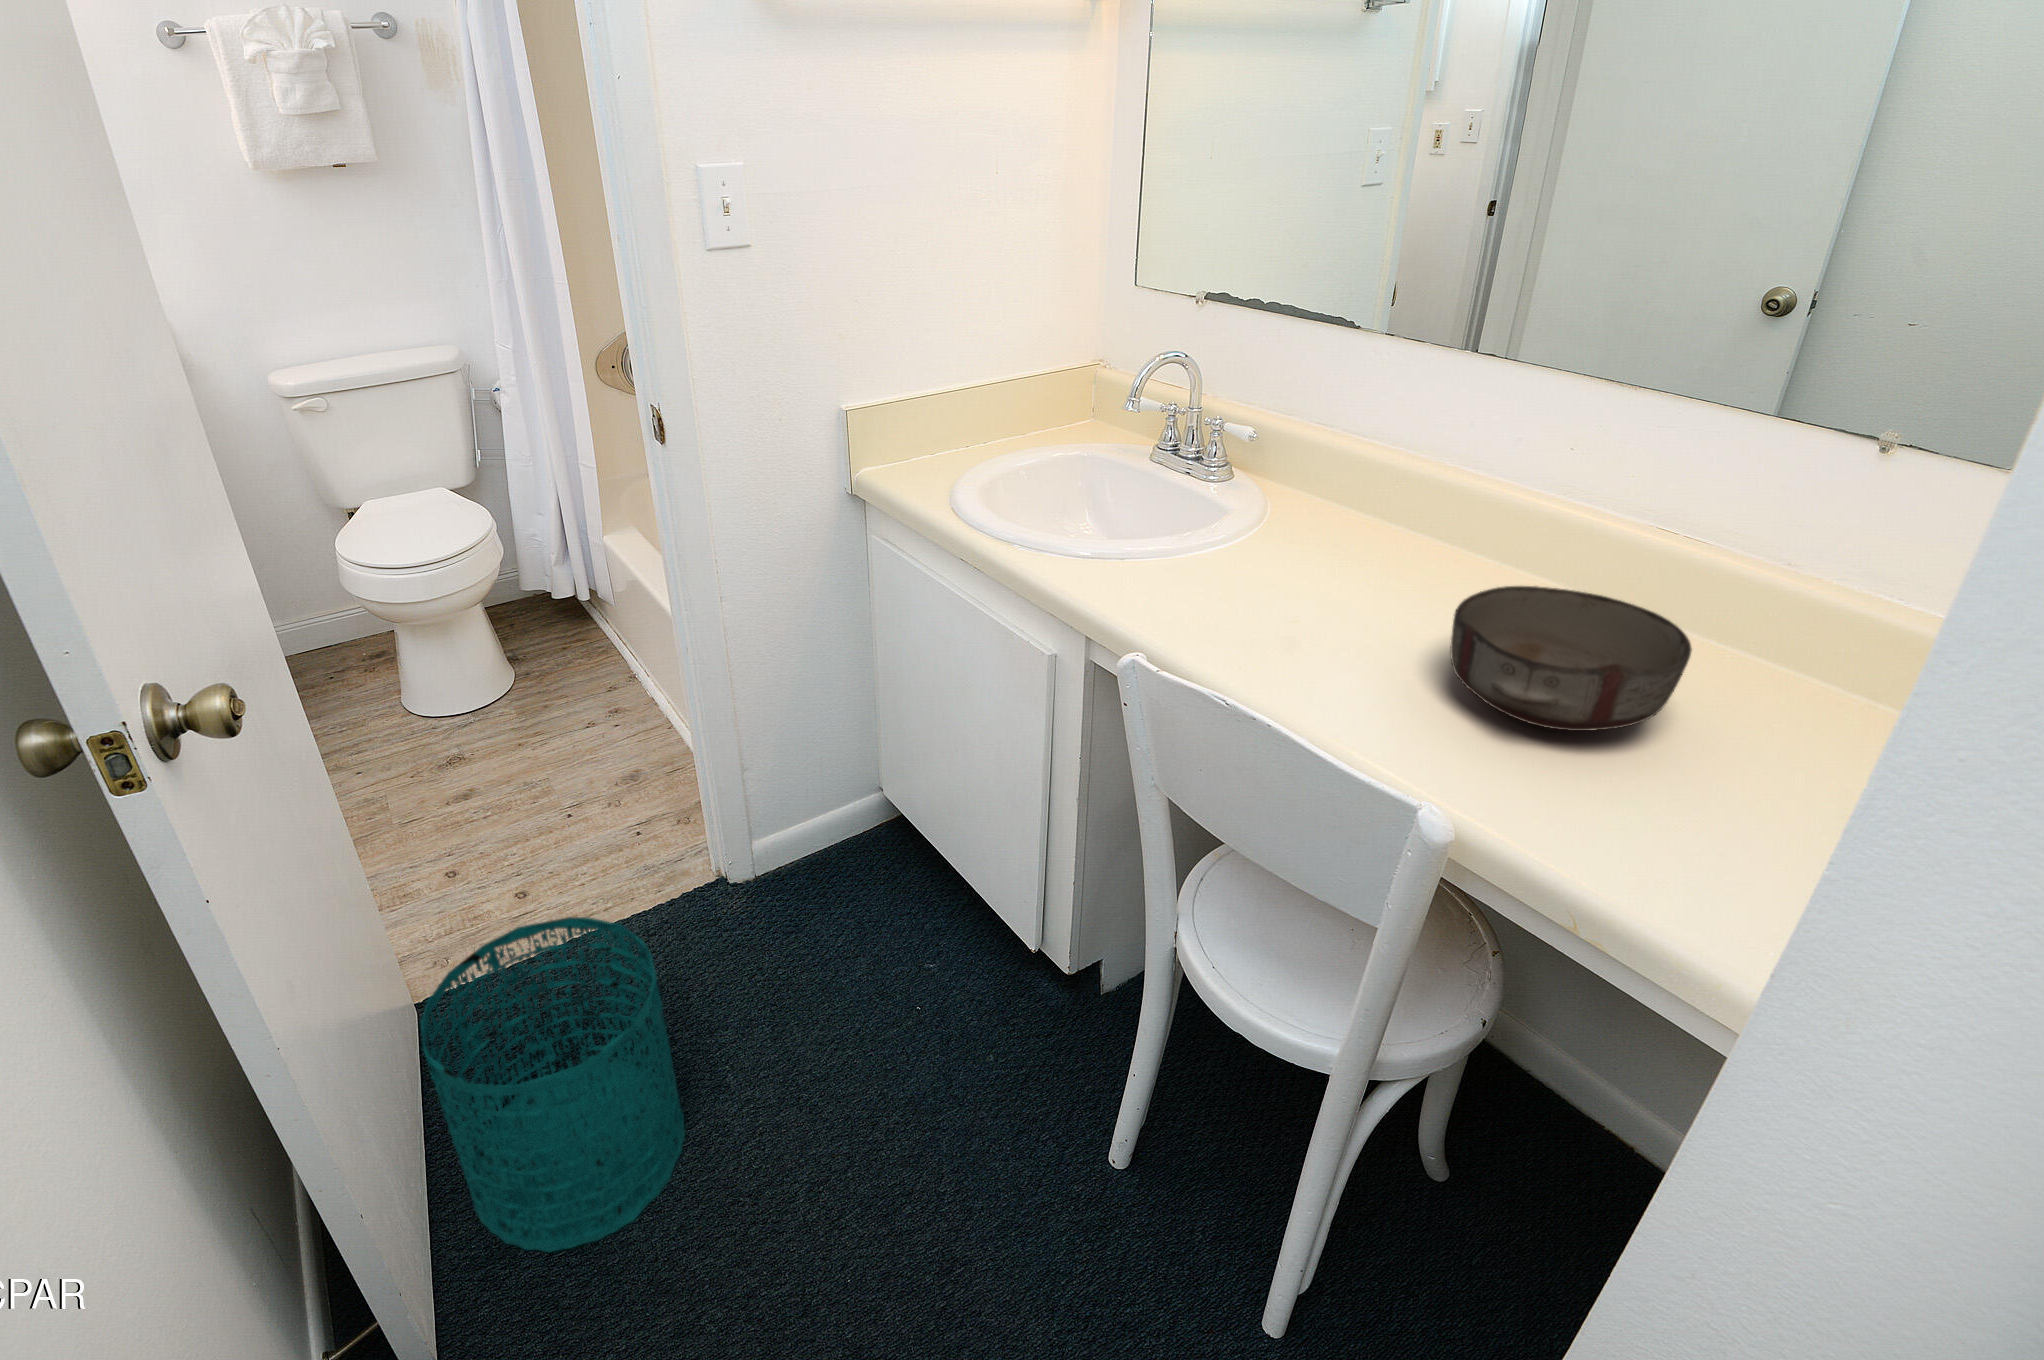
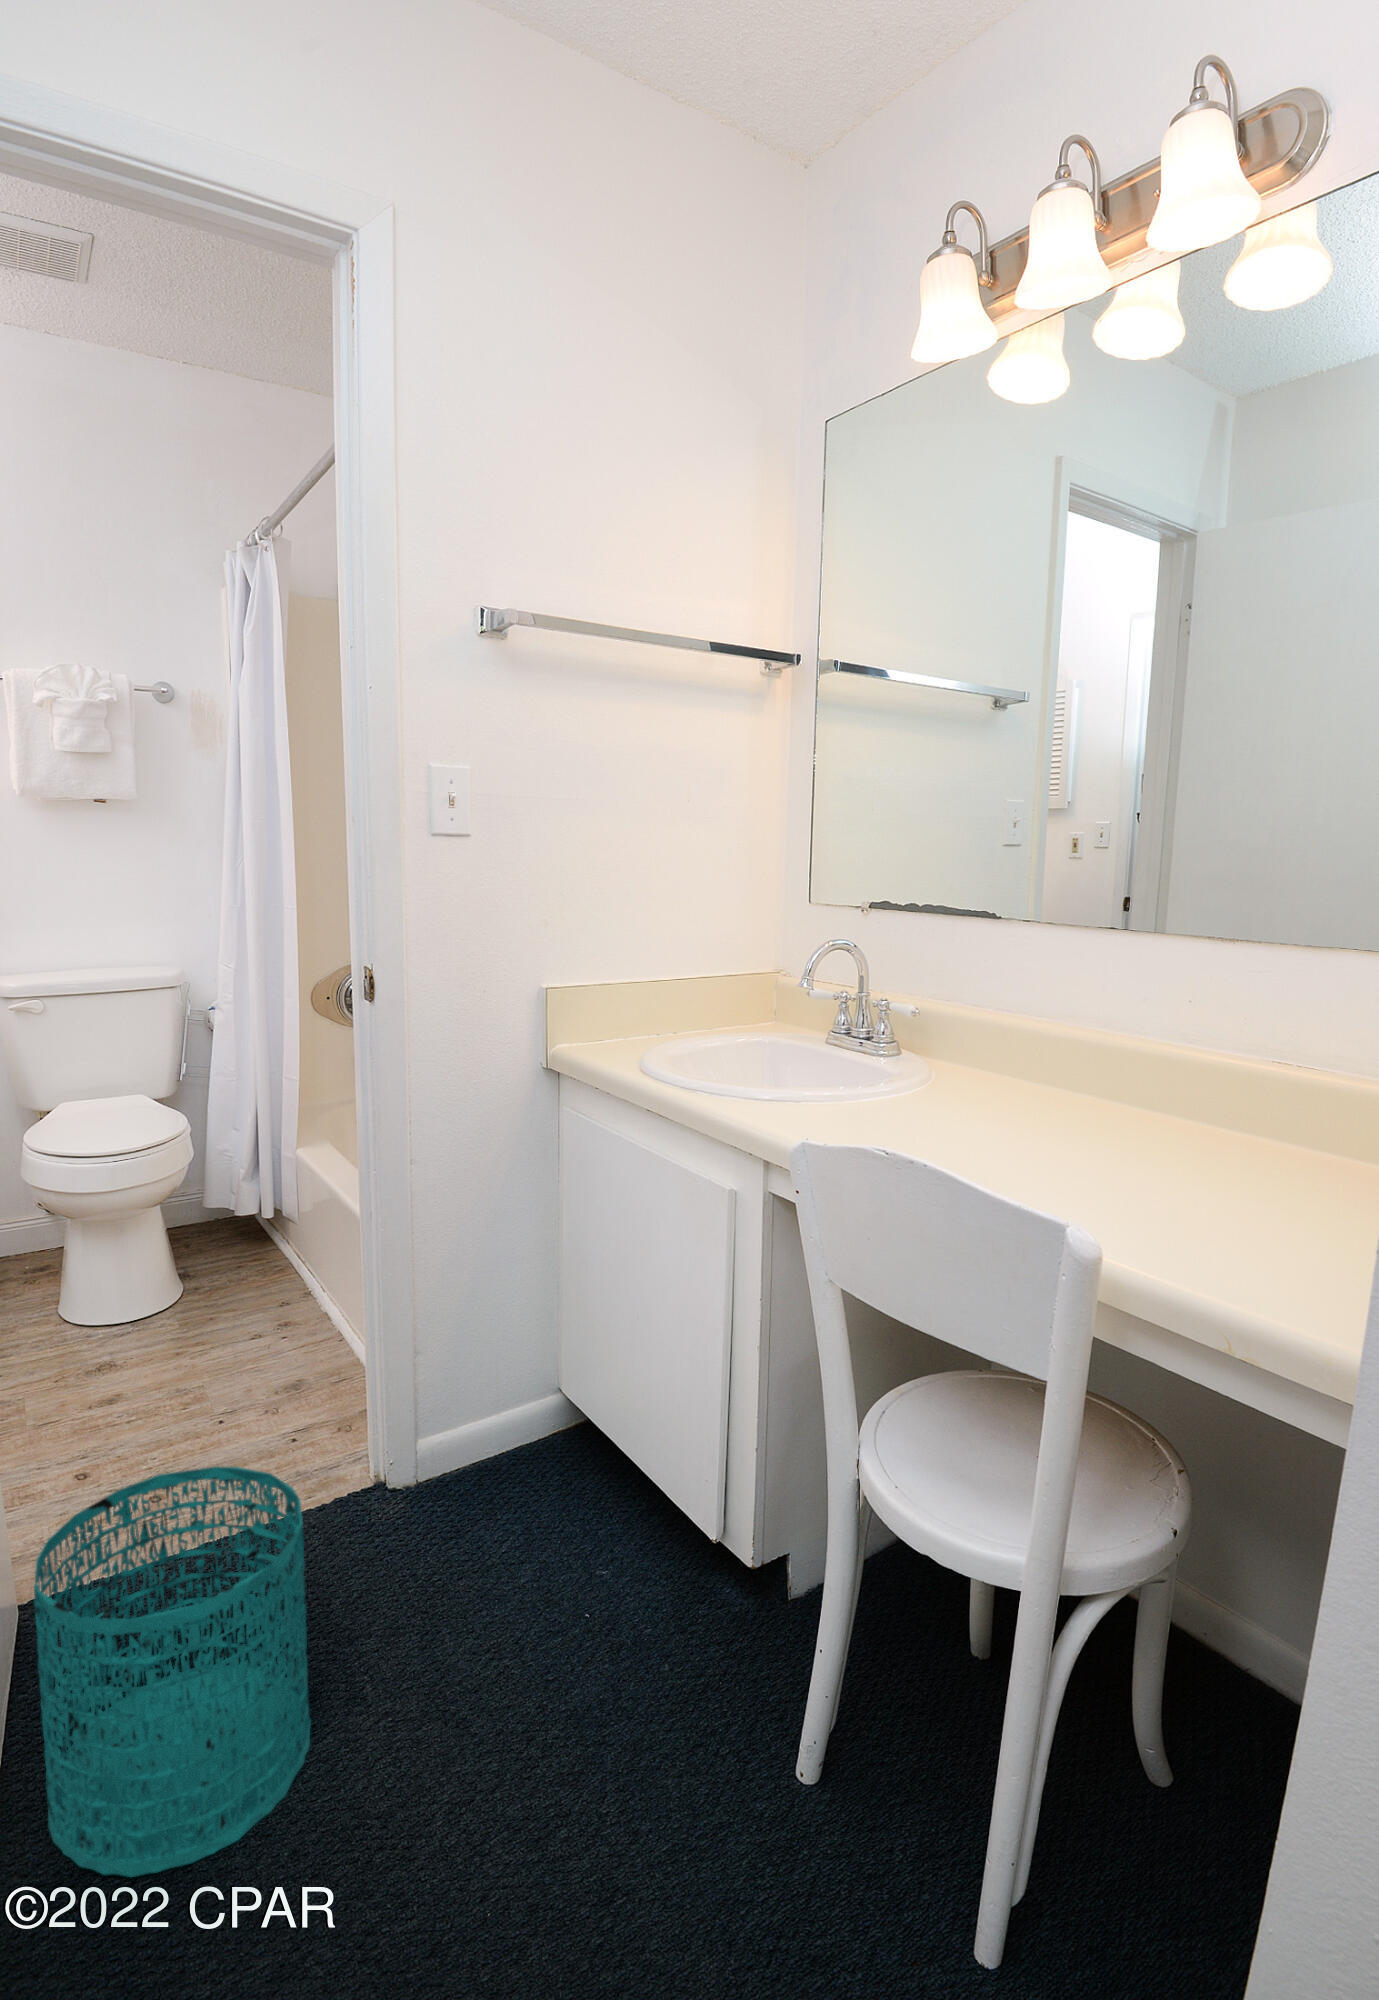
ceramic bowl: present [1451,586,1692,731] -> none [1089,1088,1295,1199]

